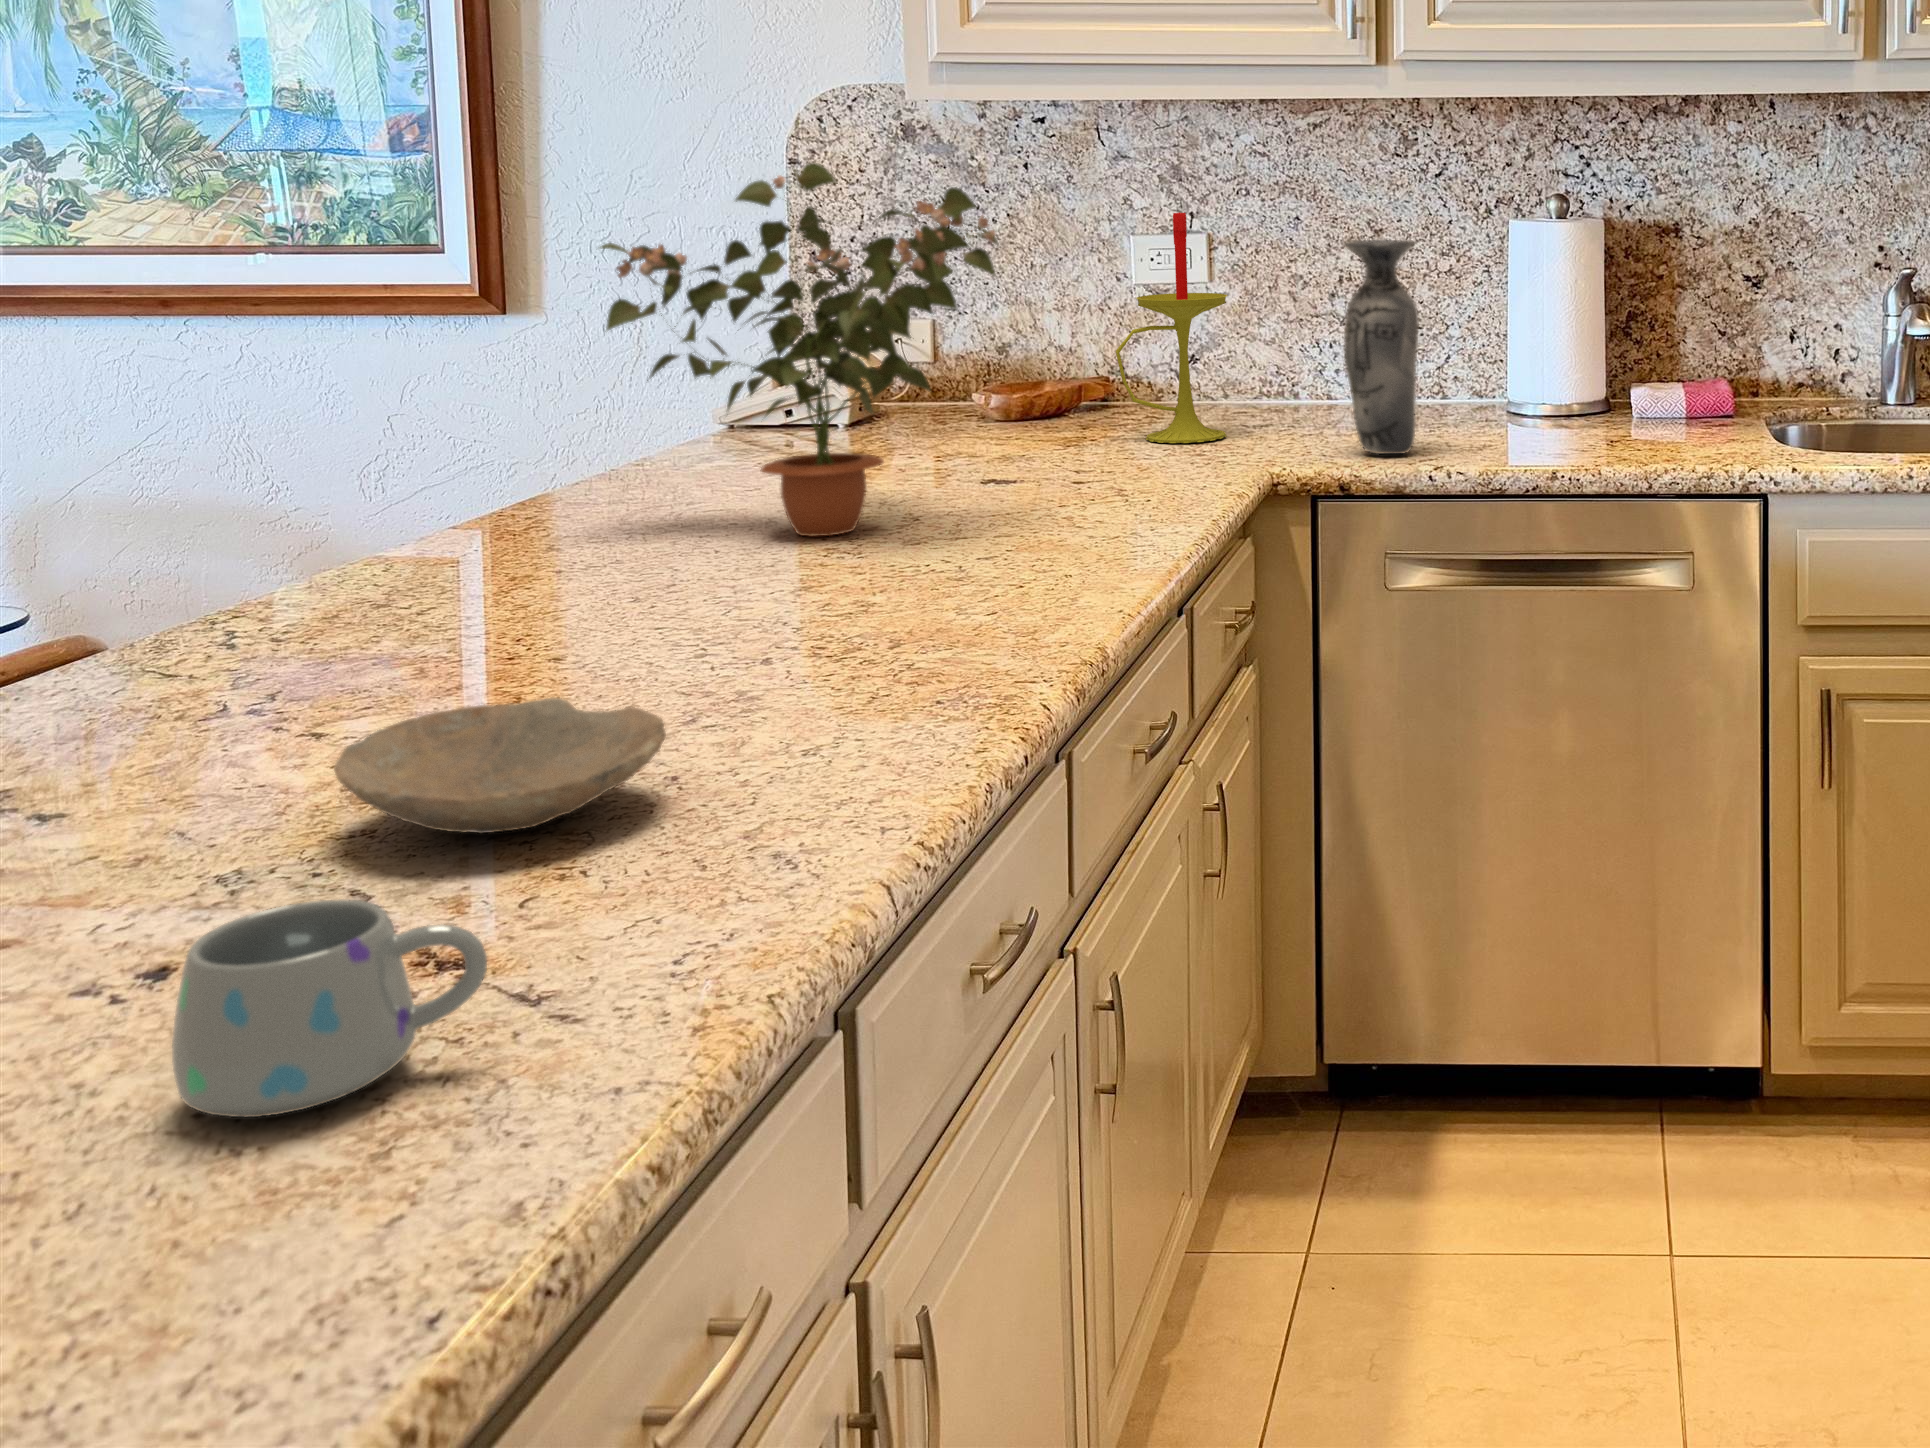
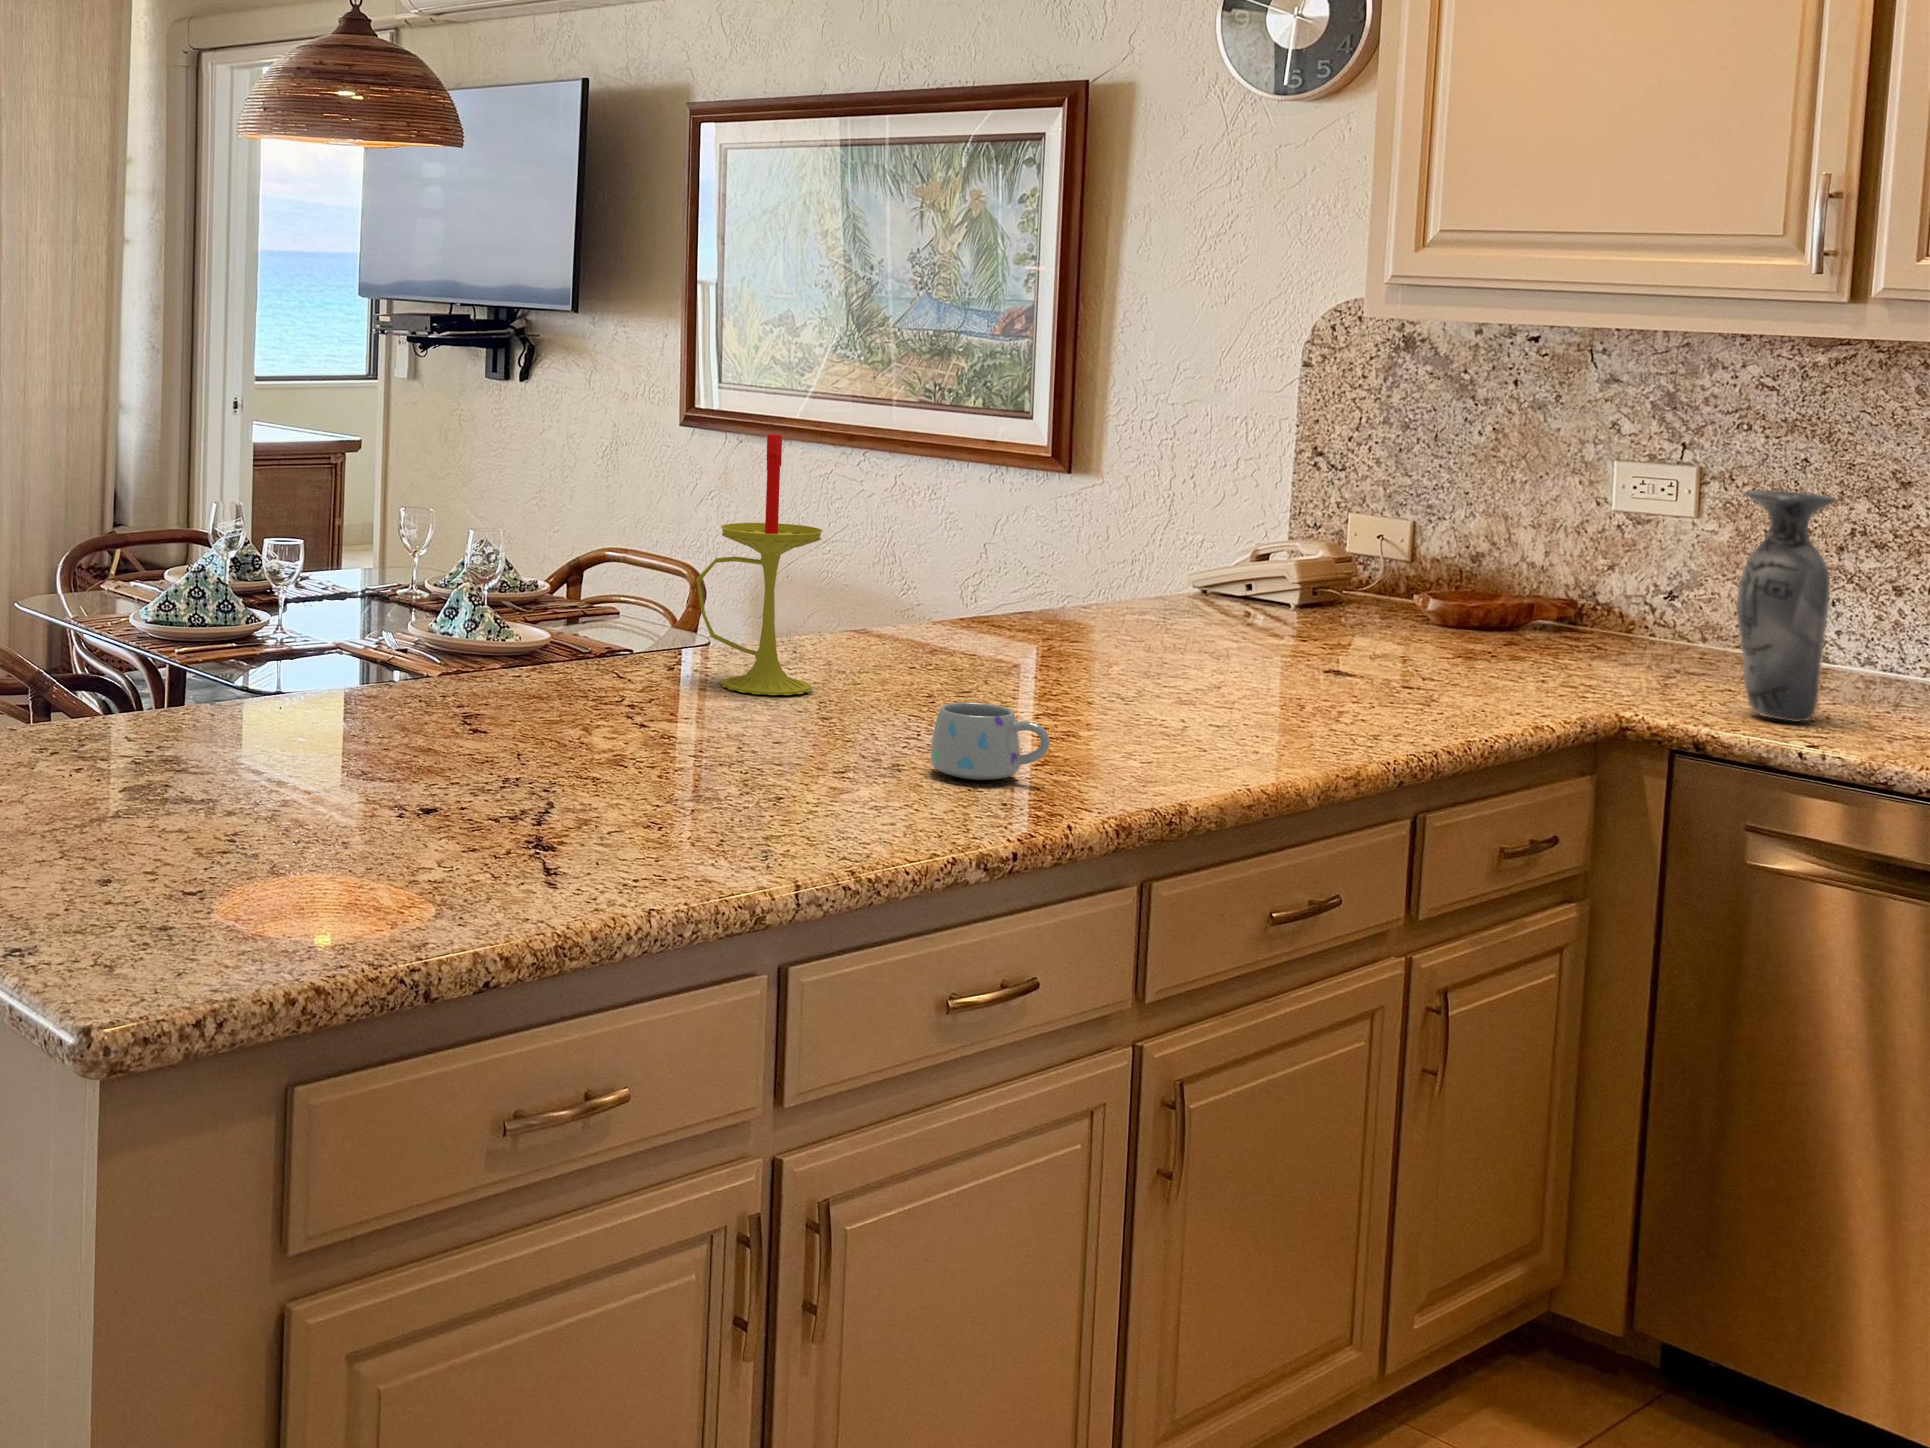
potted plant: present [600,163,998,536] -> none [999,379,1319,684]
candle: present [1116,212,1227,443] -> present [696,434,823,695]
bowl: present [334,698,666,833] -> none [637,715,816,790]
mug: present [172,899,487,1117] -> present [931,703,1050,780]

